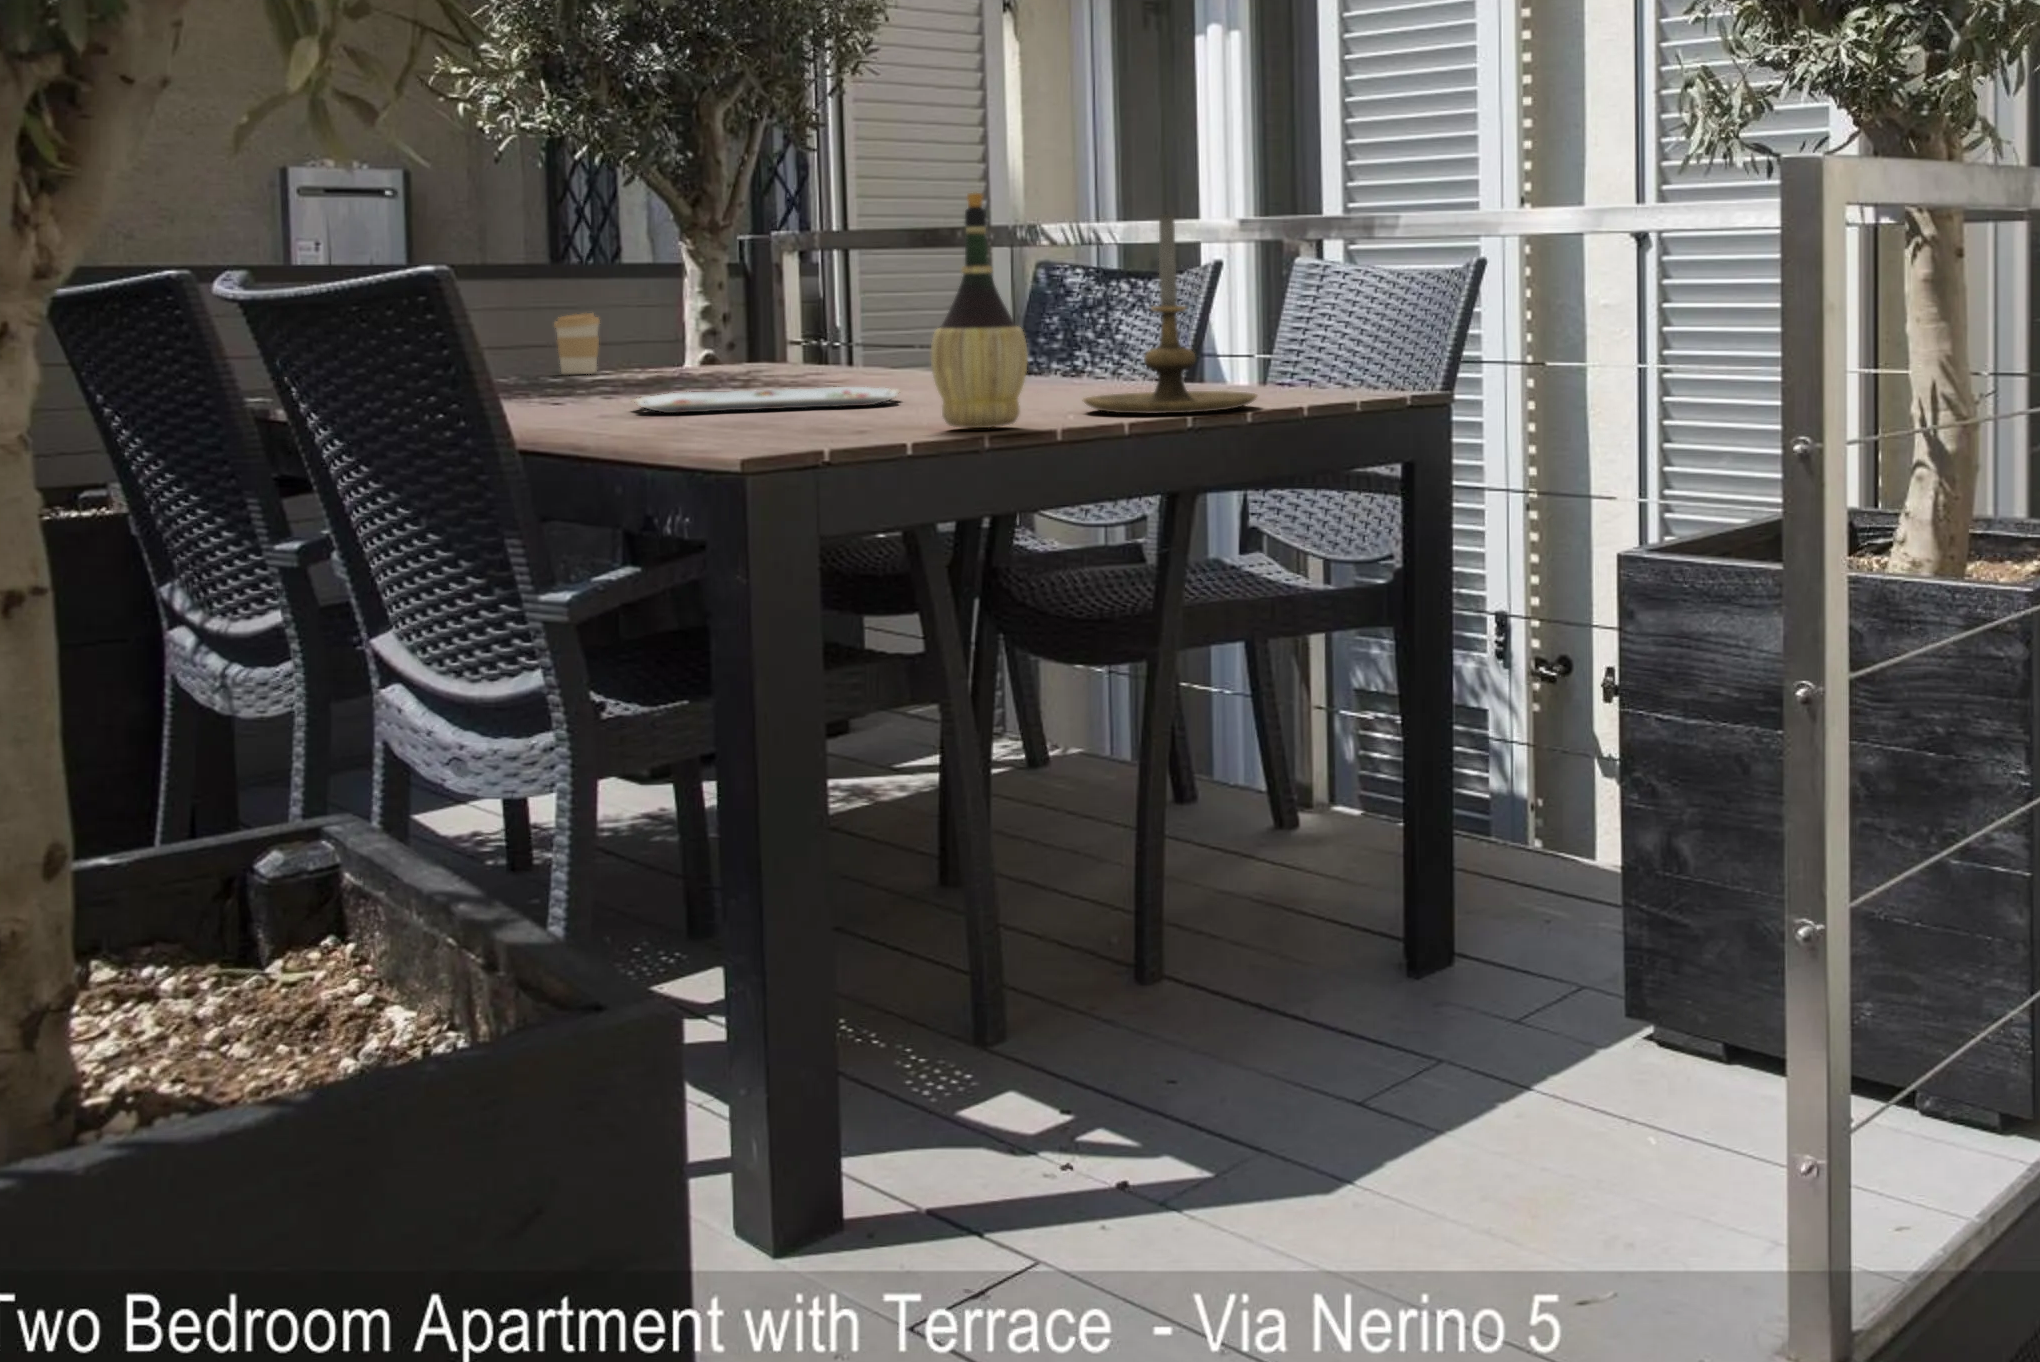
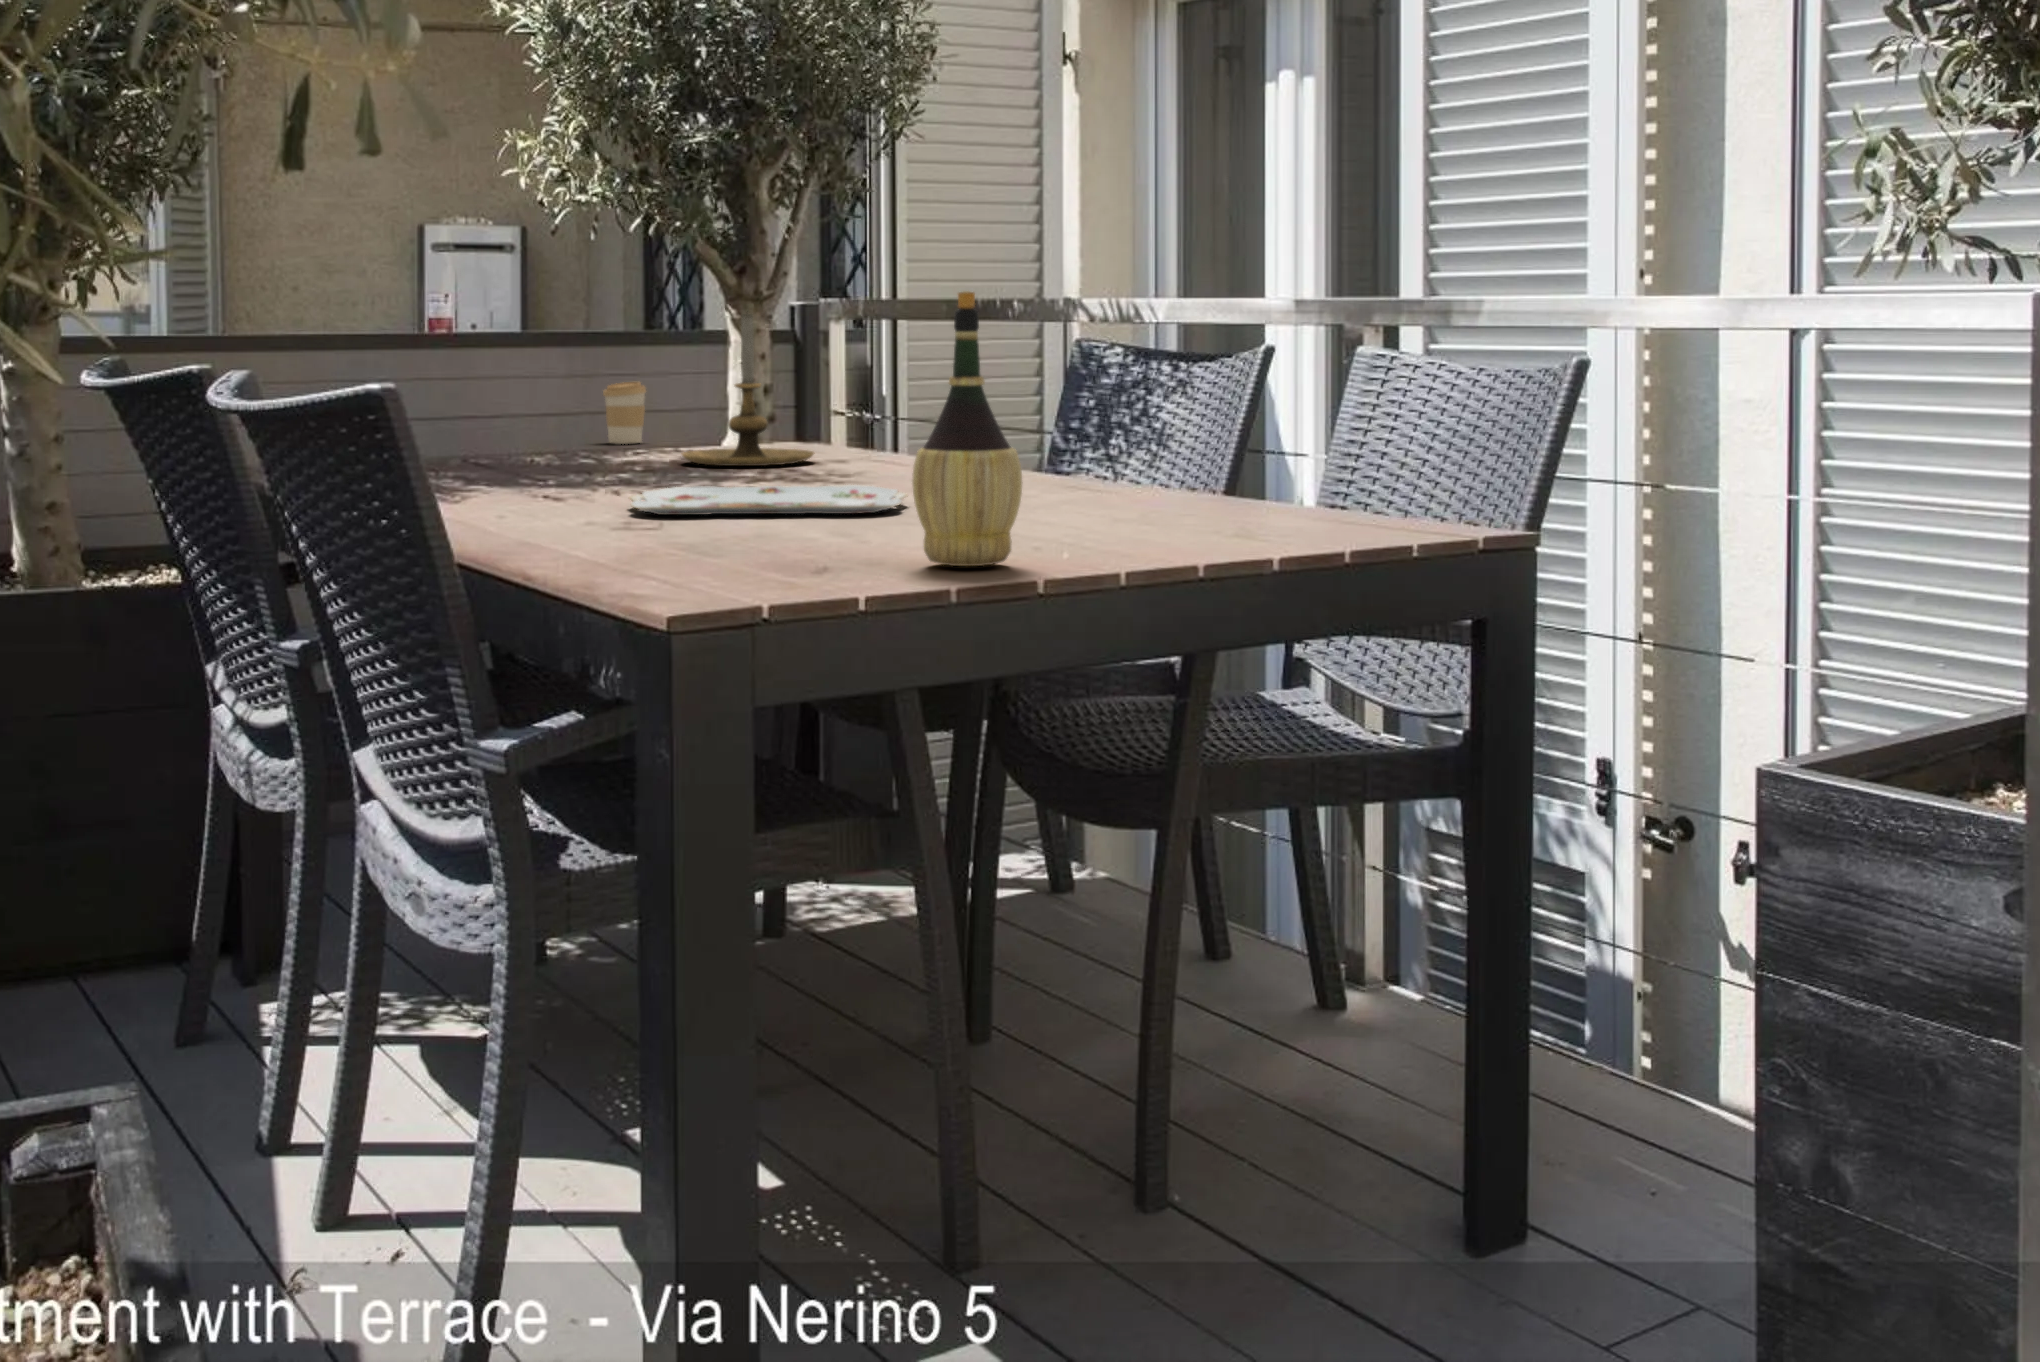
candle holder: present [1083,214,1257,414] -> present [682,313,815,466]

